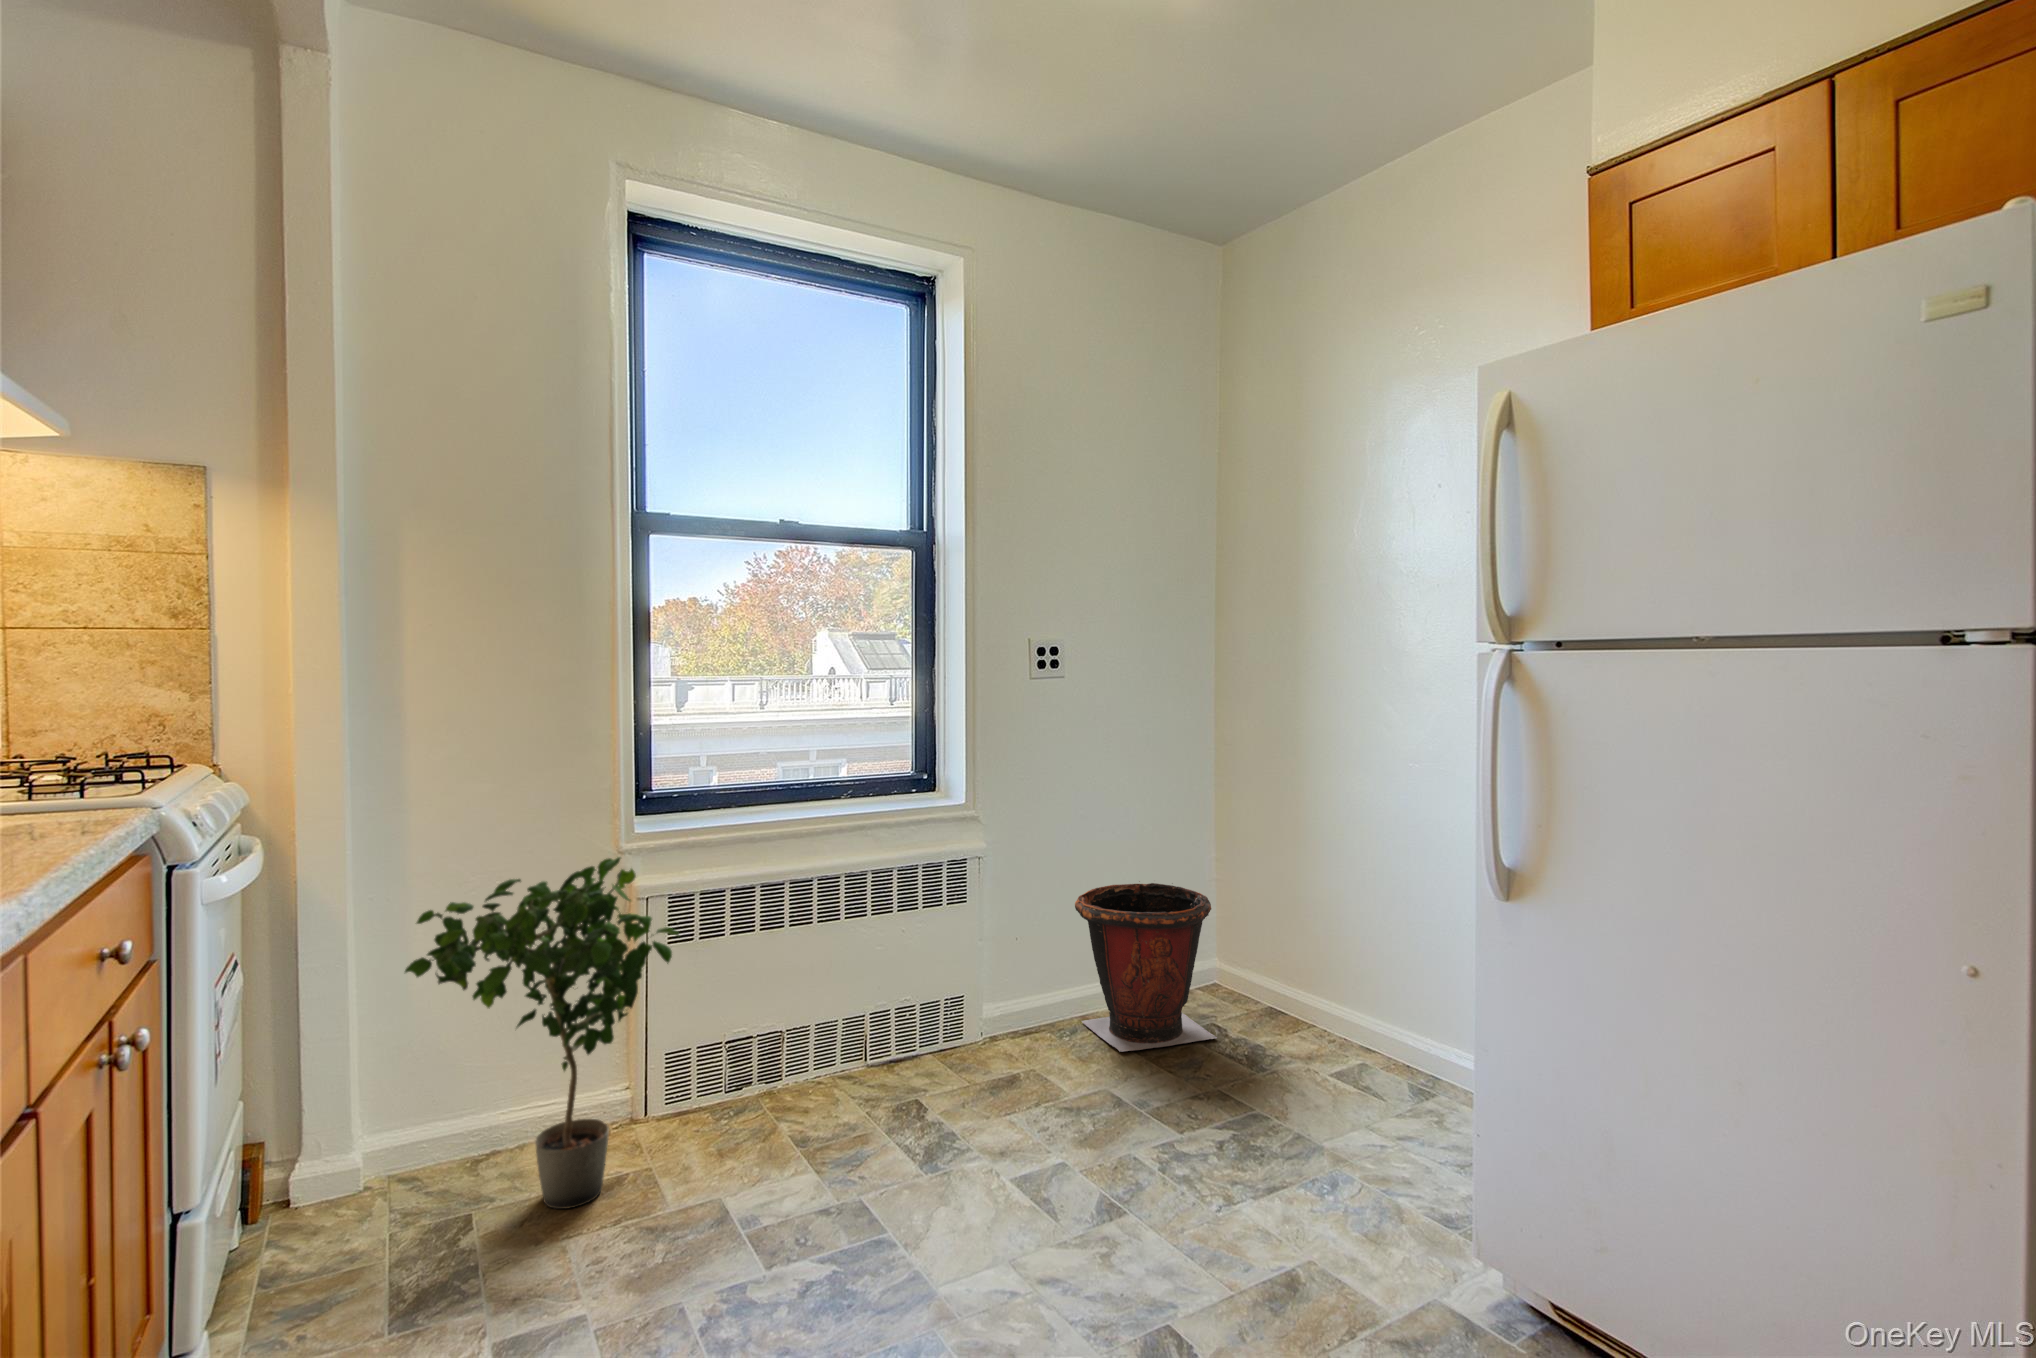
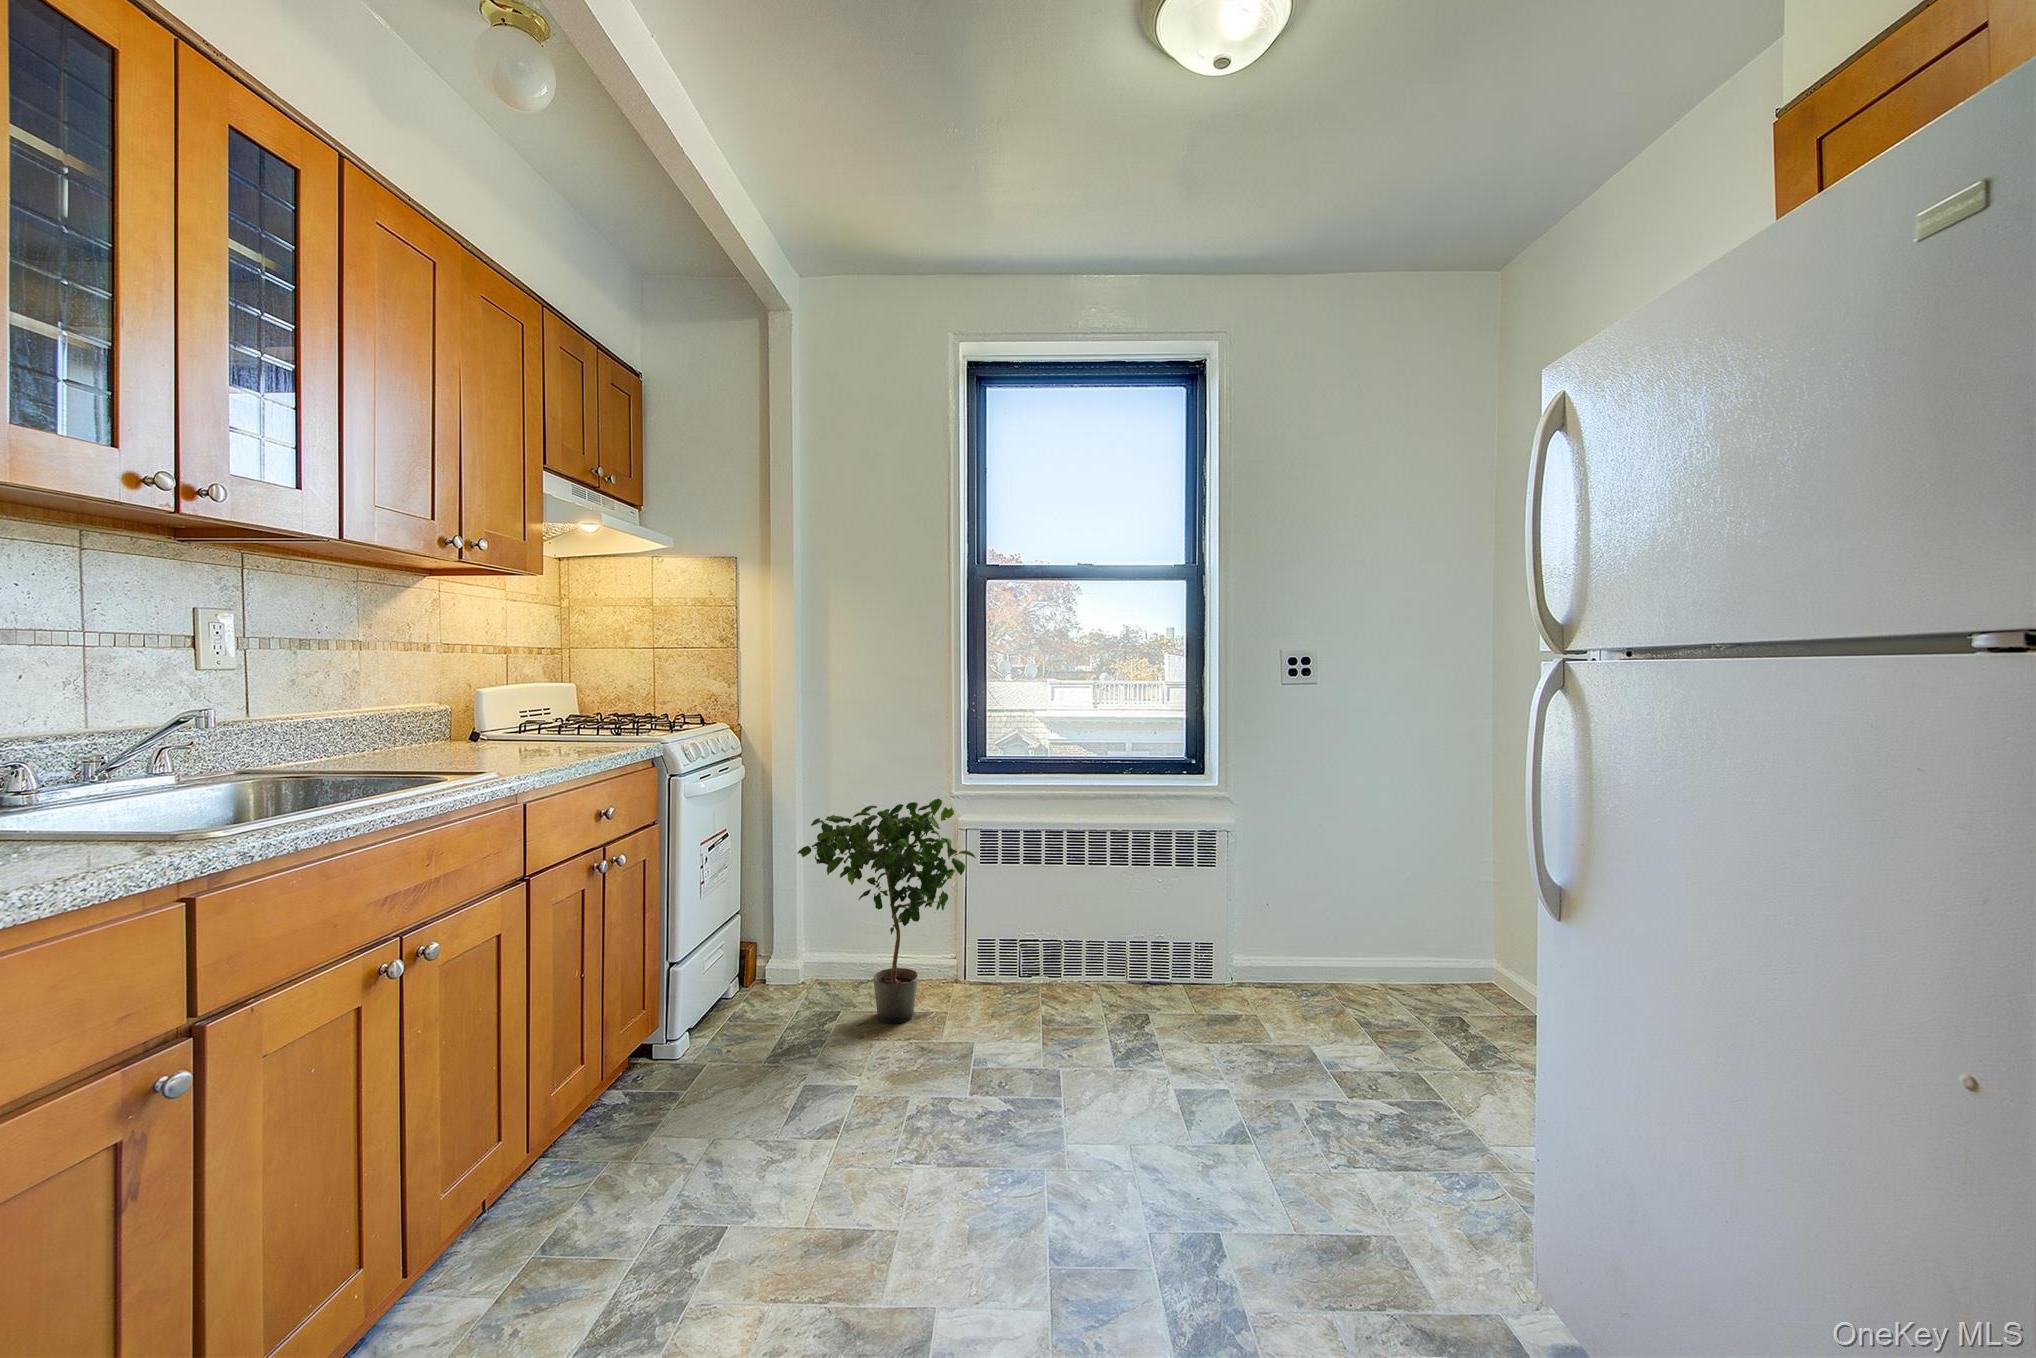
waste bin: present [1075,881,1217,1052] -> none [1318,872,1456,1030]

